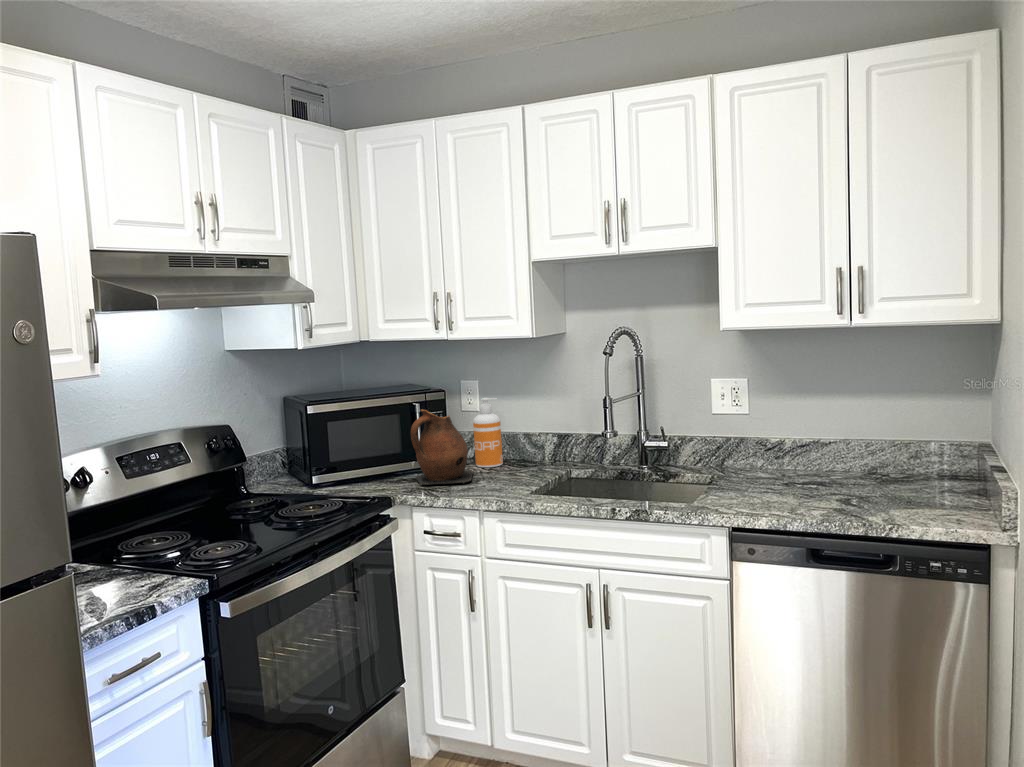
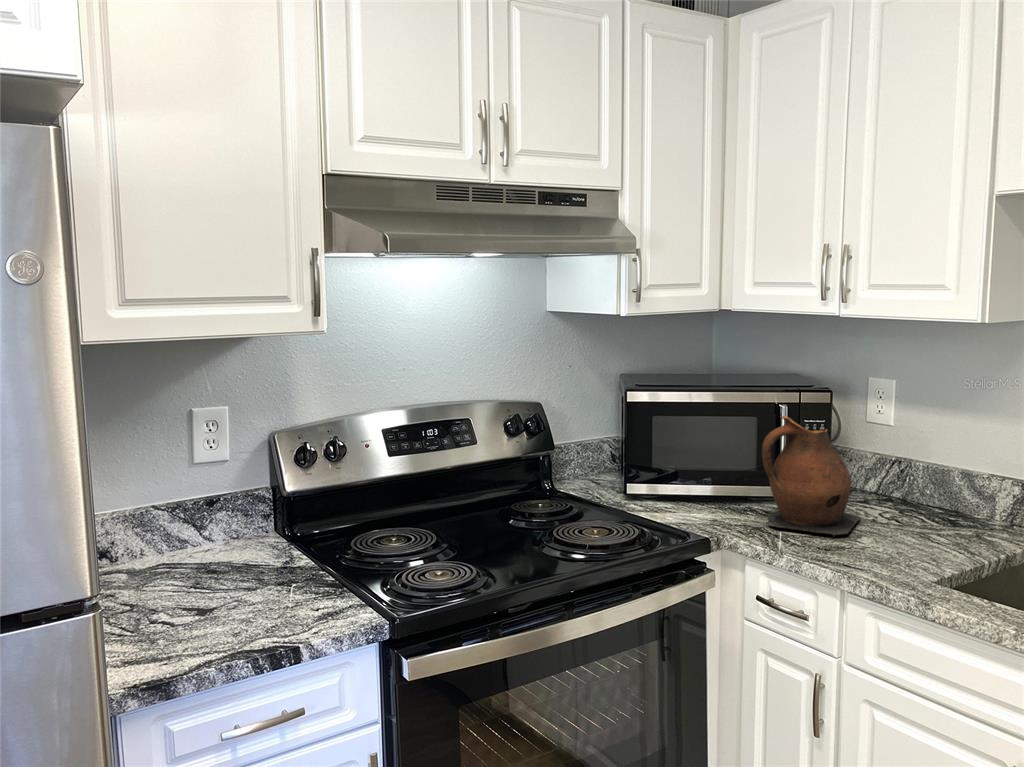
soap dispenser: present [473,398,503,467] -> none [873,408,918,515]

